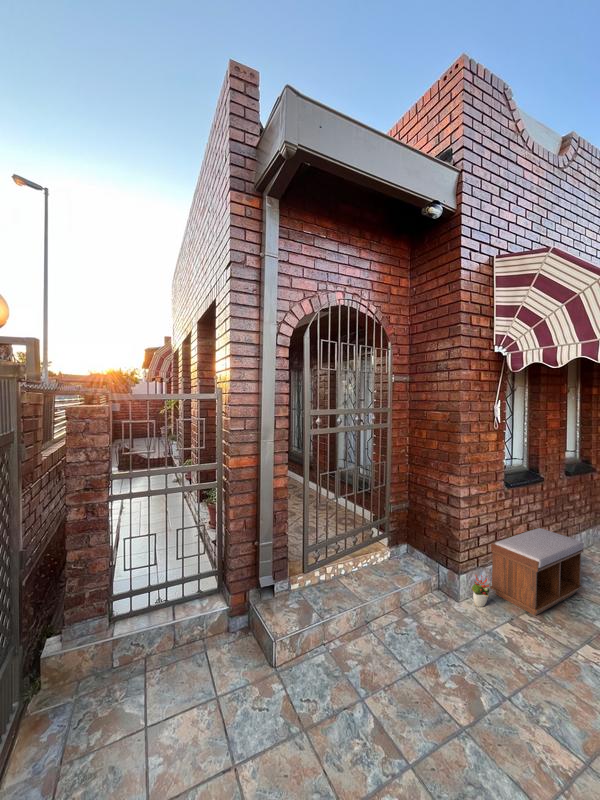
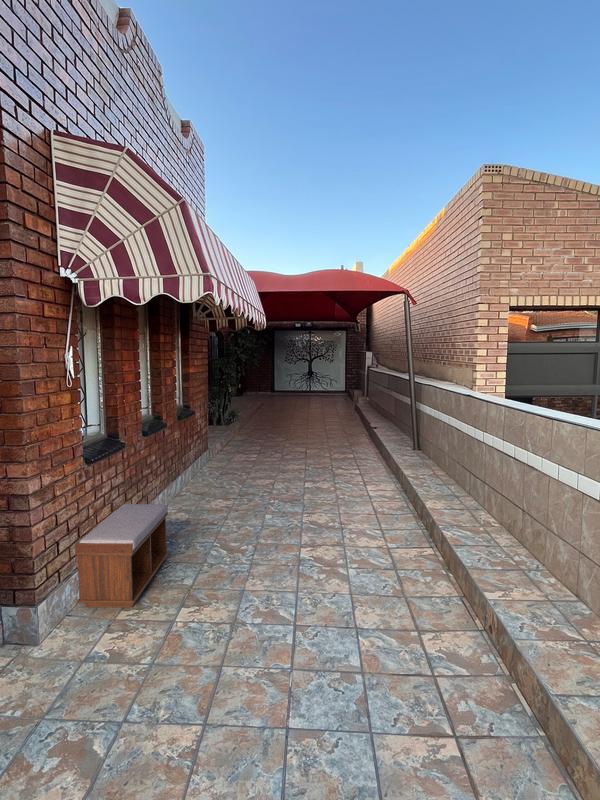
decorative plant: present [472,575,489,607] -> none [55,591,79,636]

